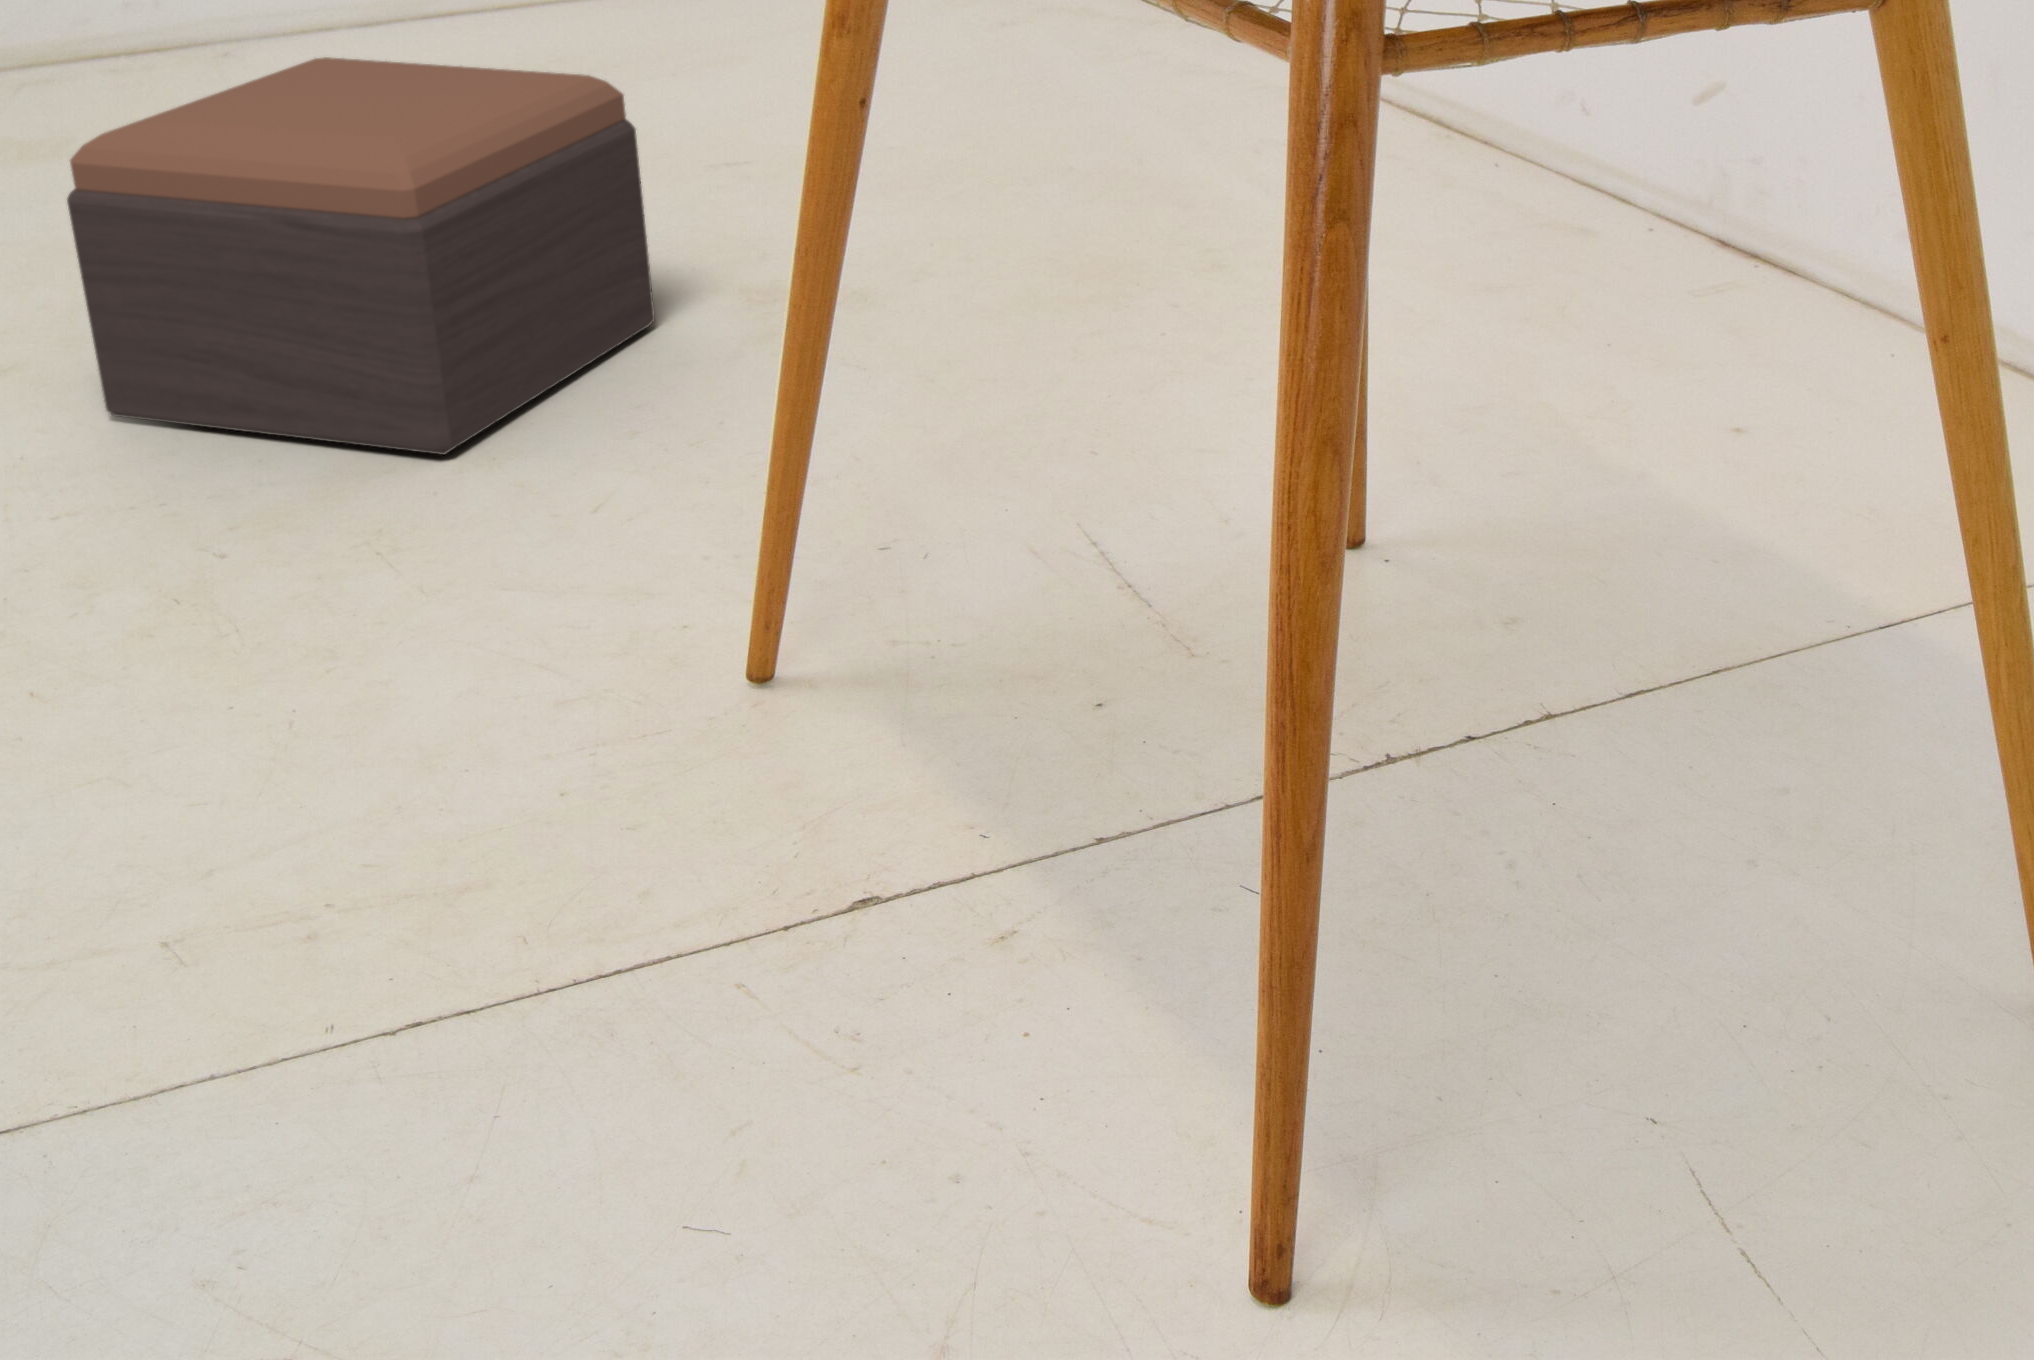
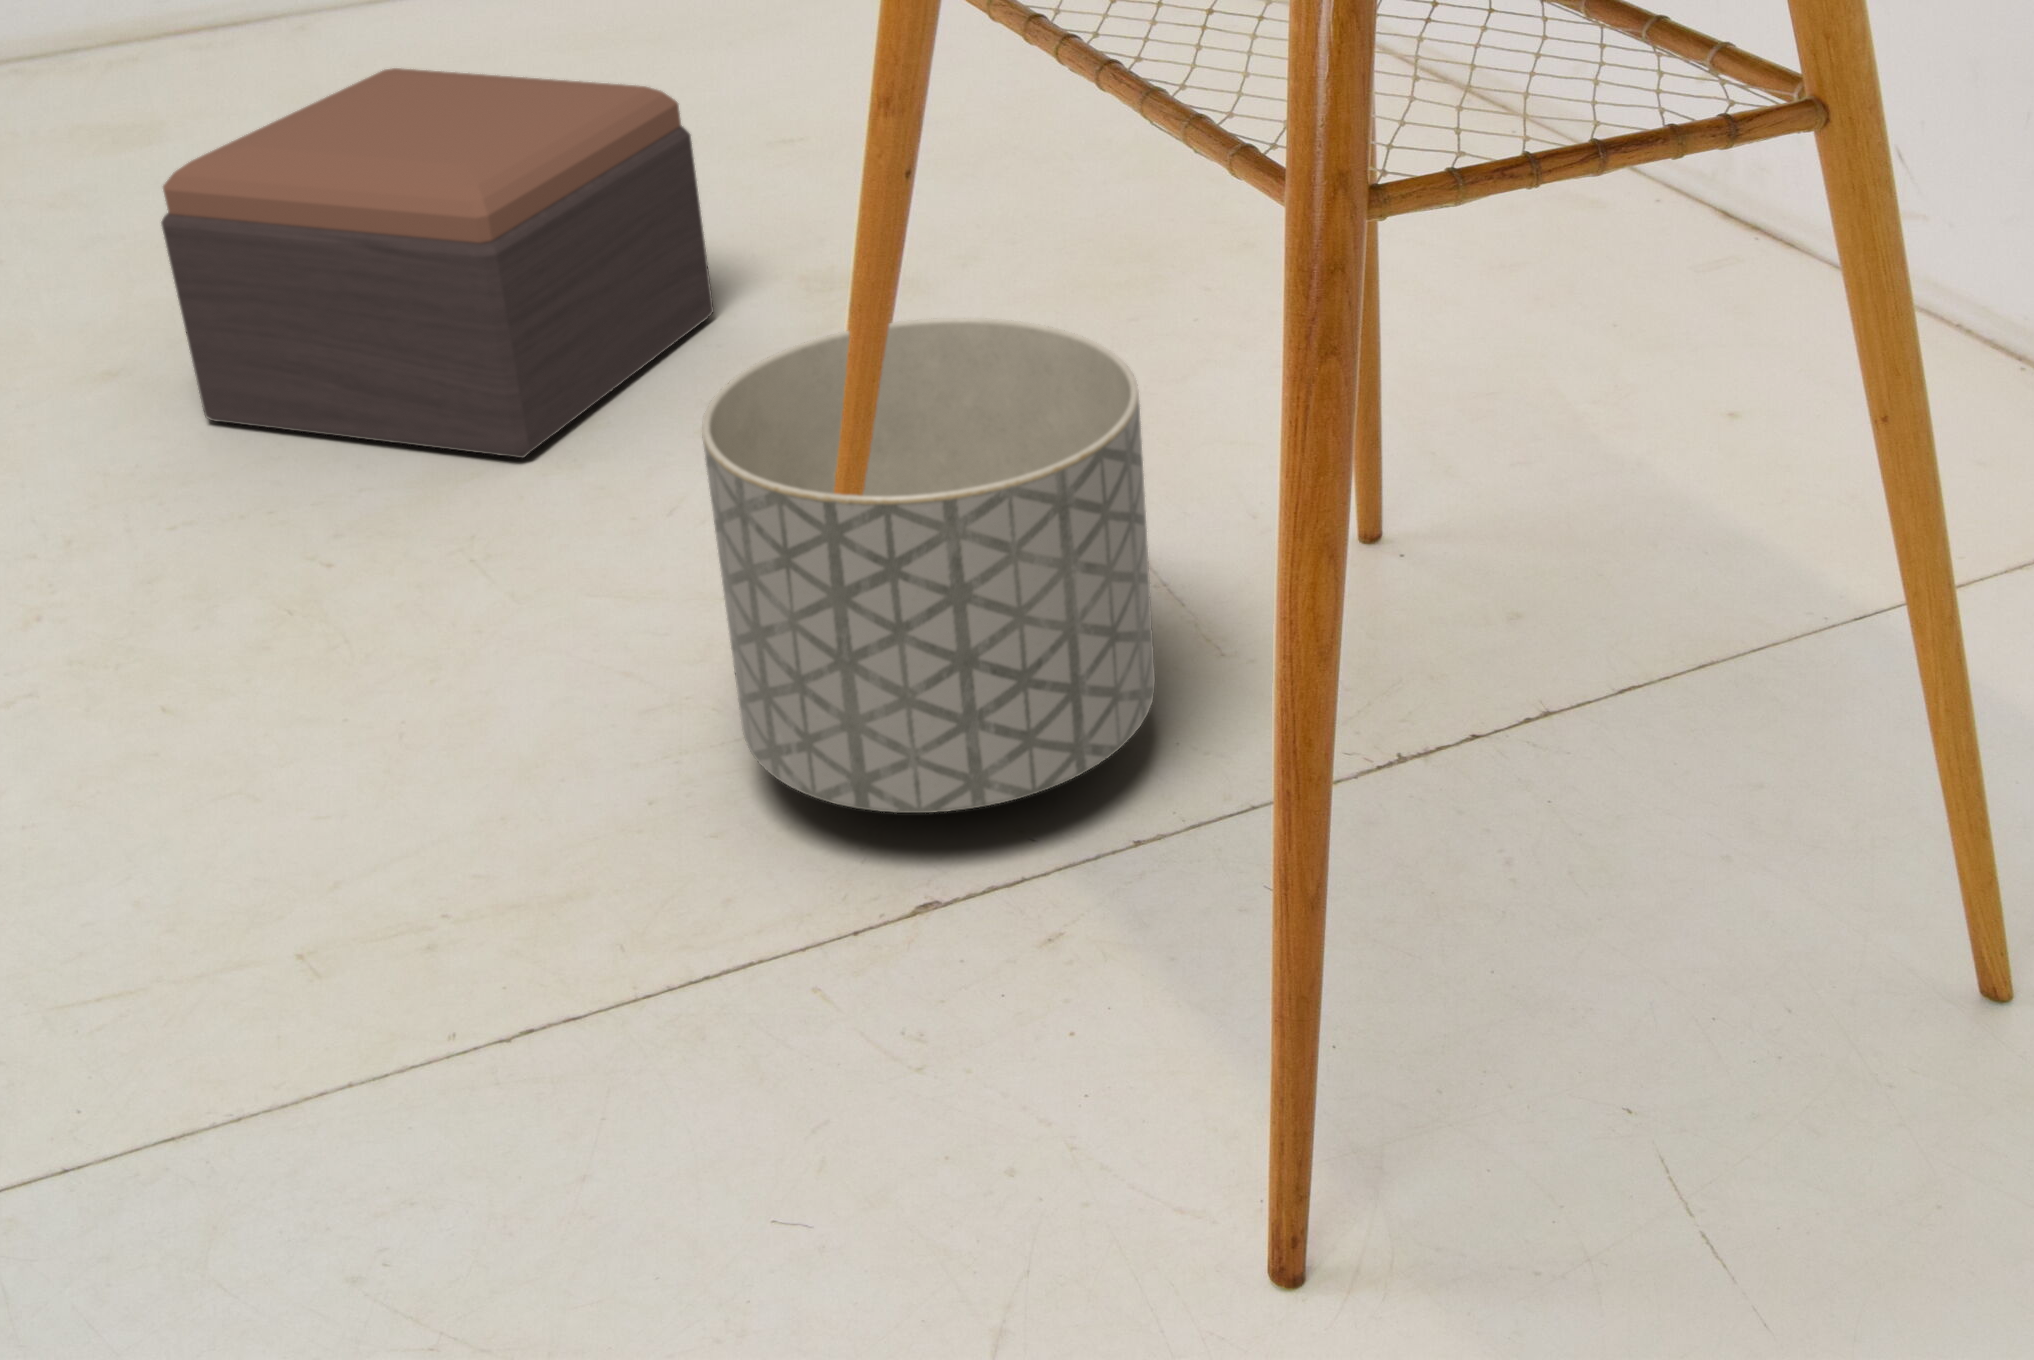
planter: none [632,273,1122,798] -> present [702,318,1155,813]

